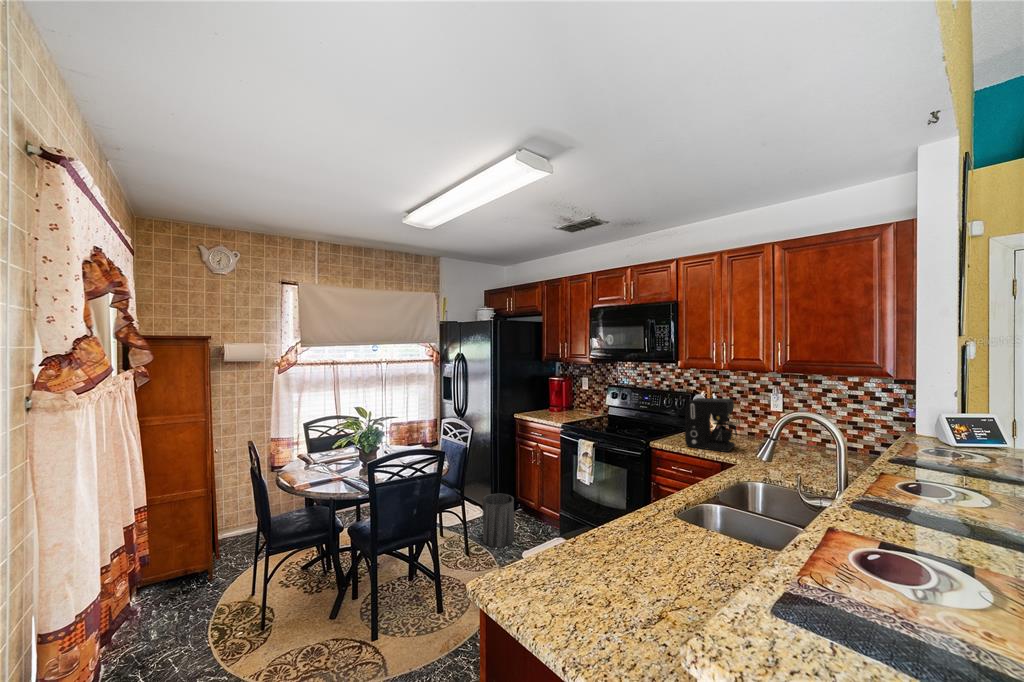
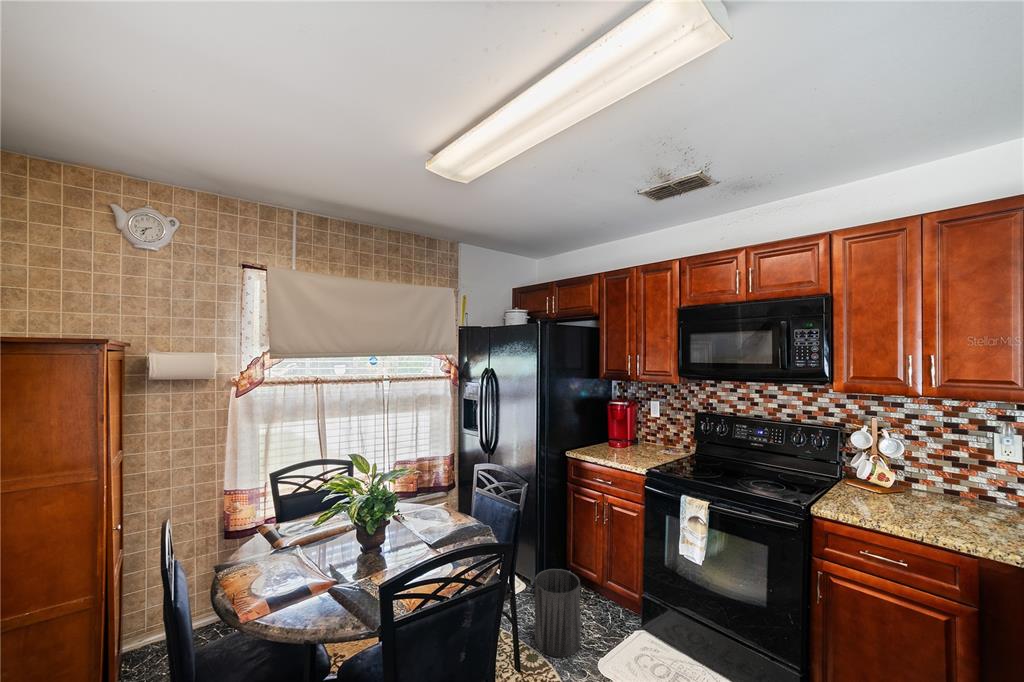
coffee maker: present [685,398,737,452] -> none [881,442,984,538]

